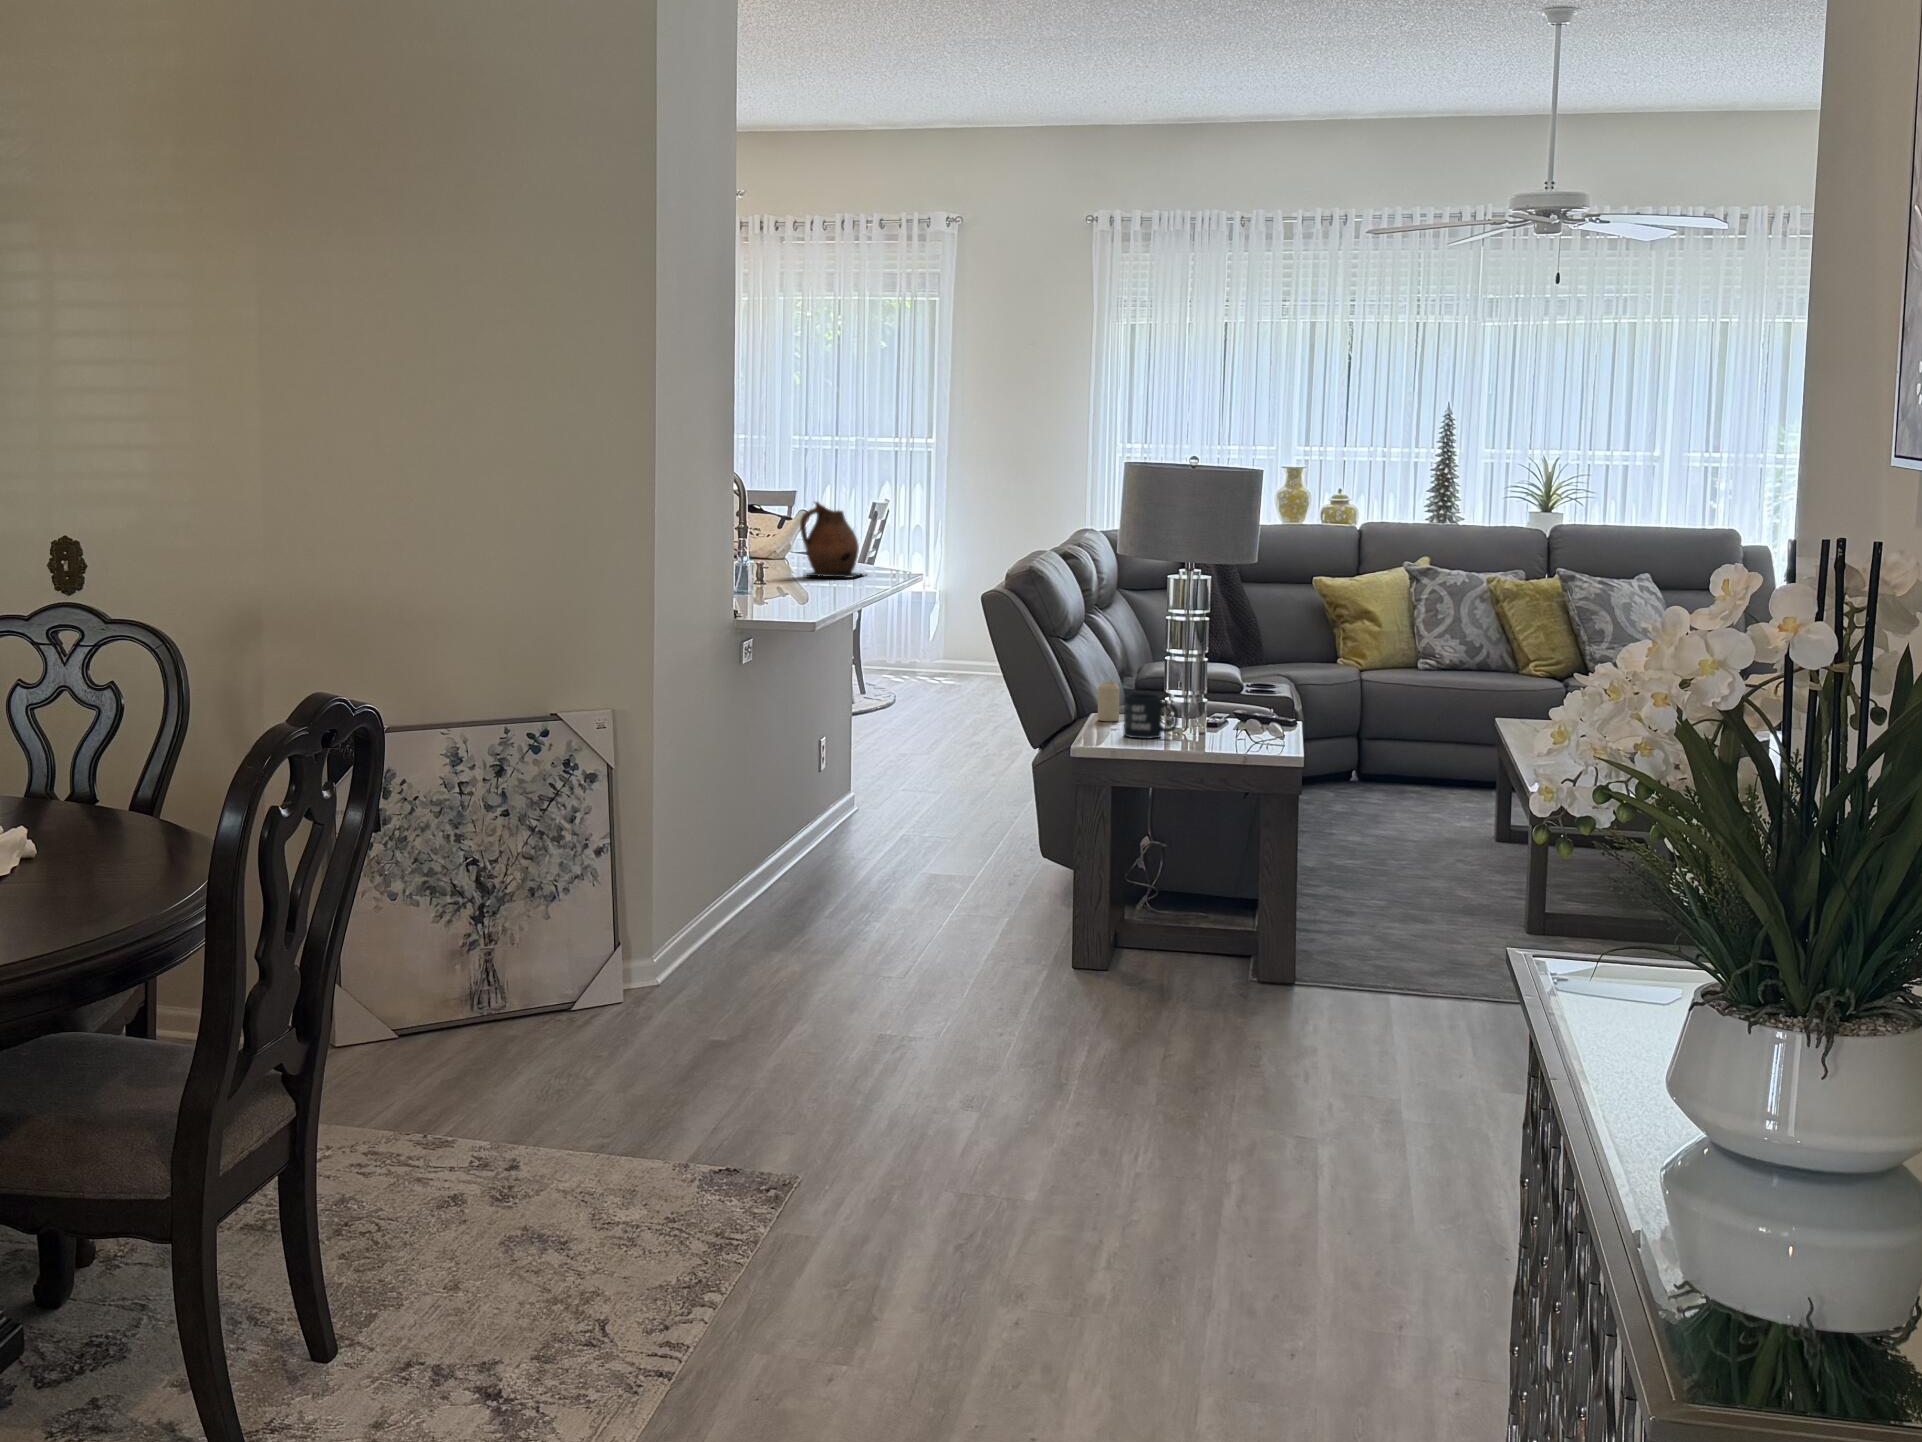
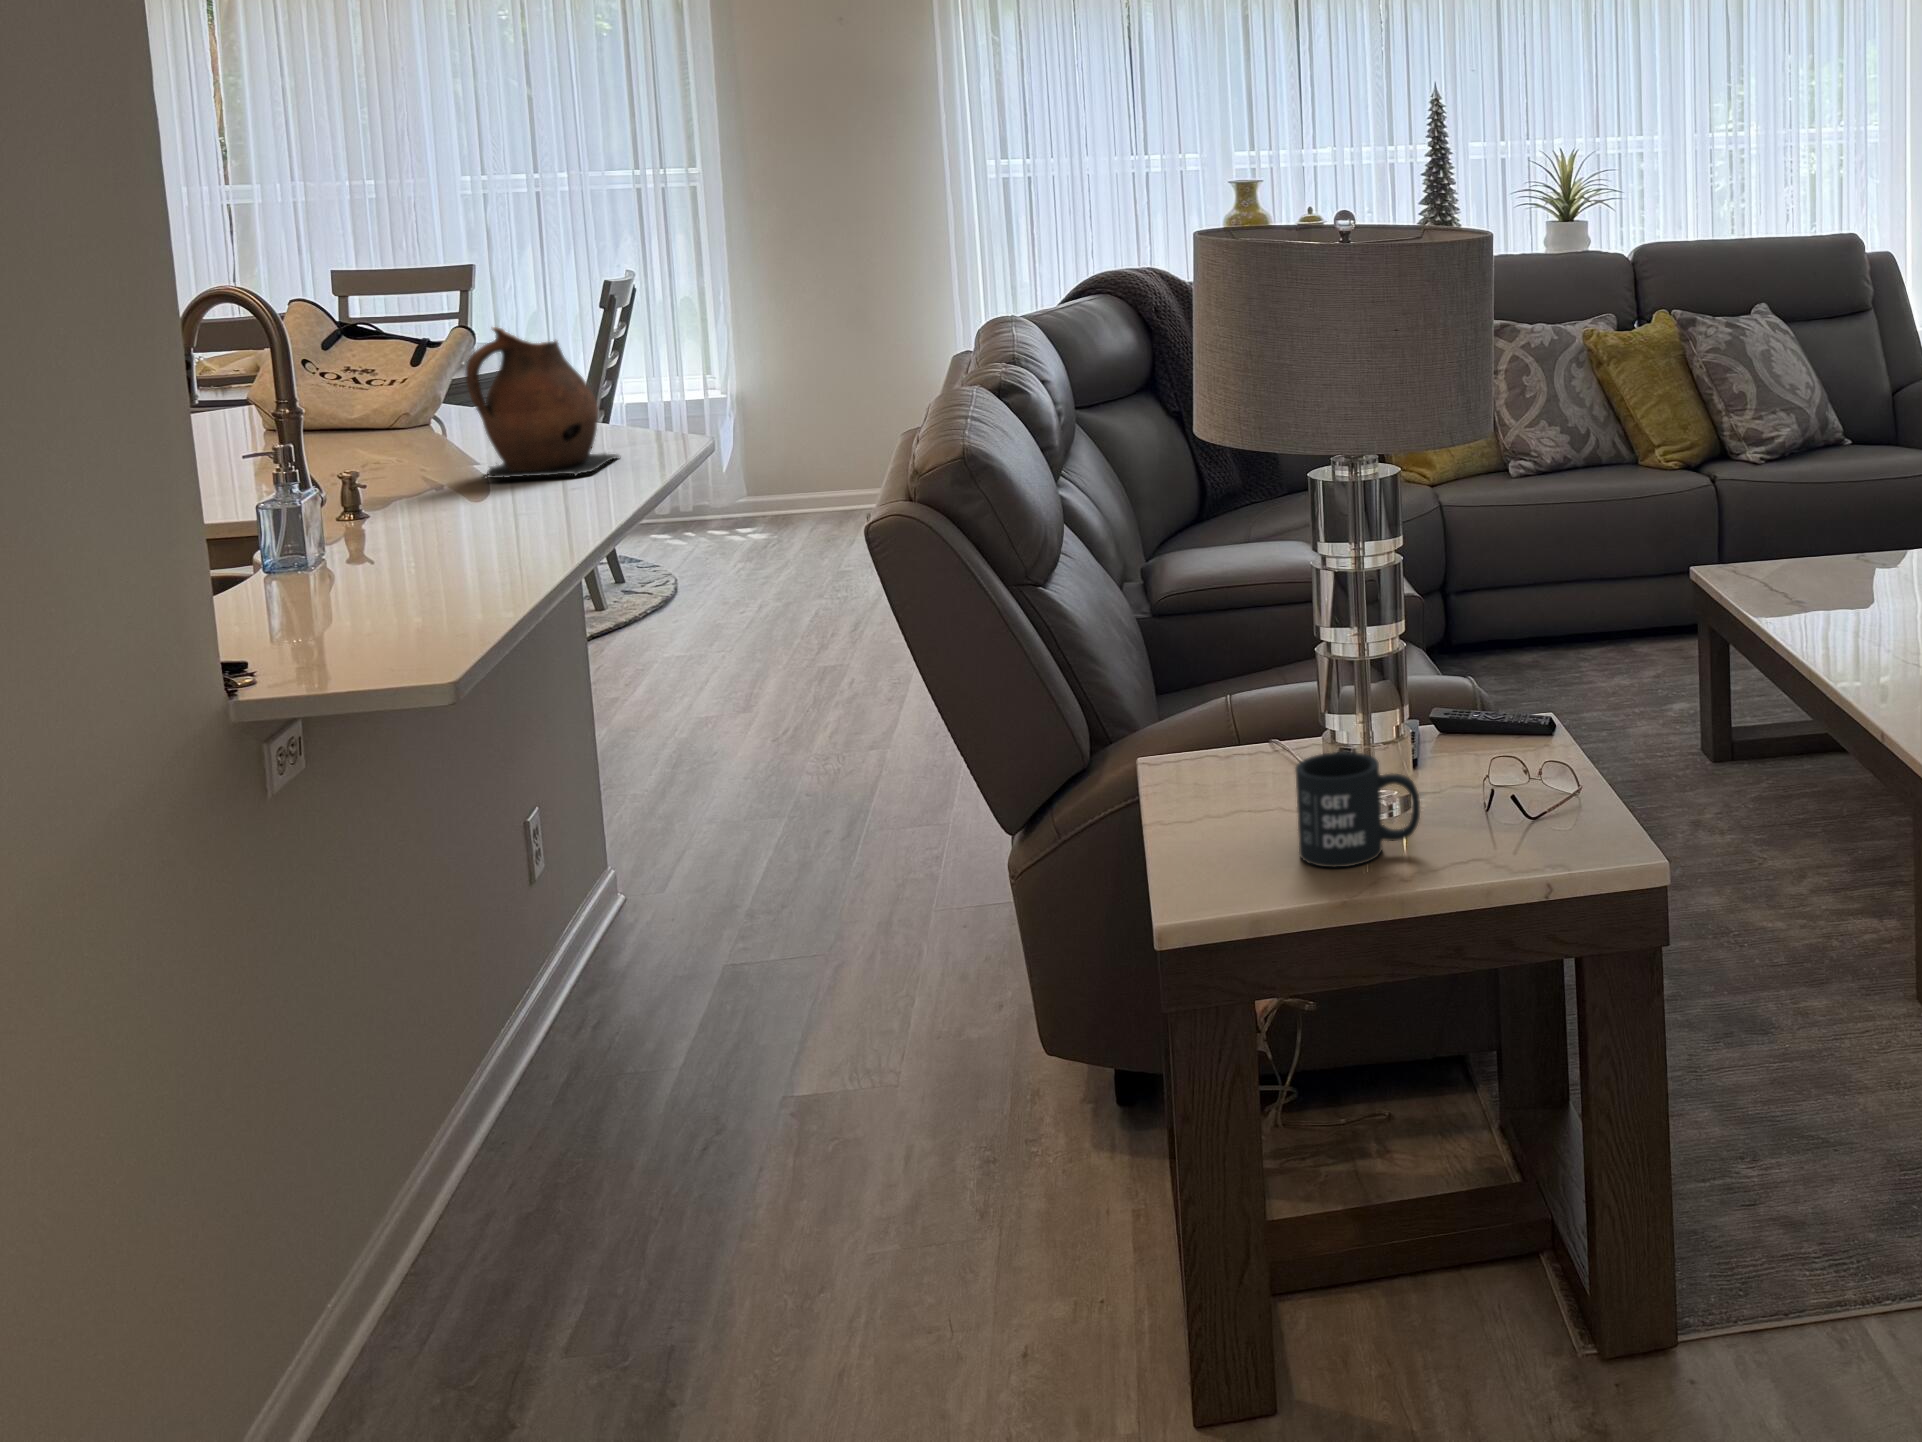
candle: present [1098,682,1120,721] -> none [1200,708,1249,798]

